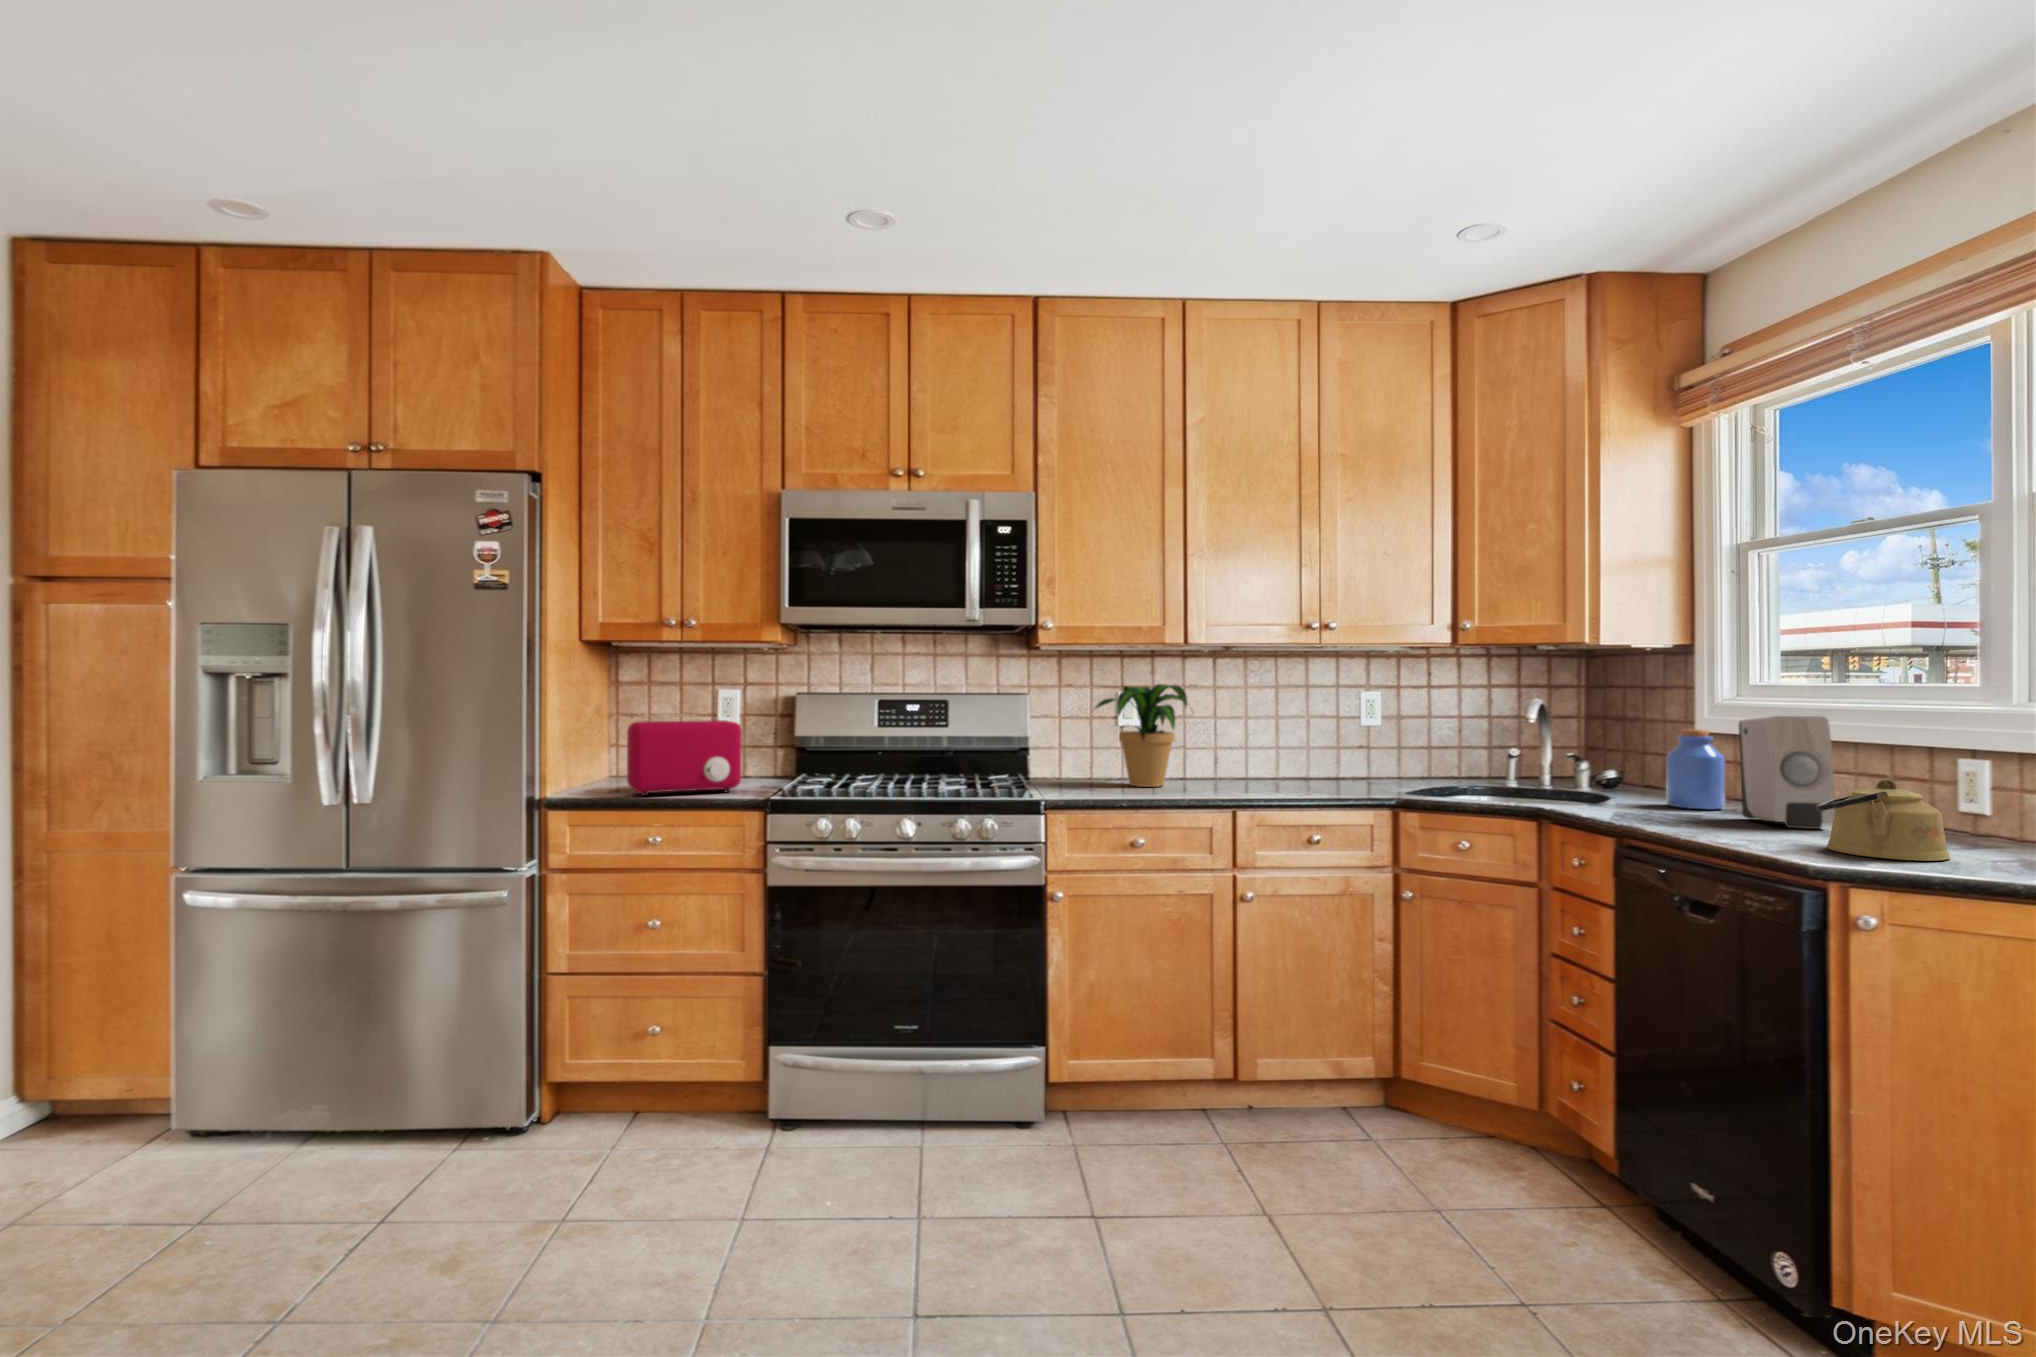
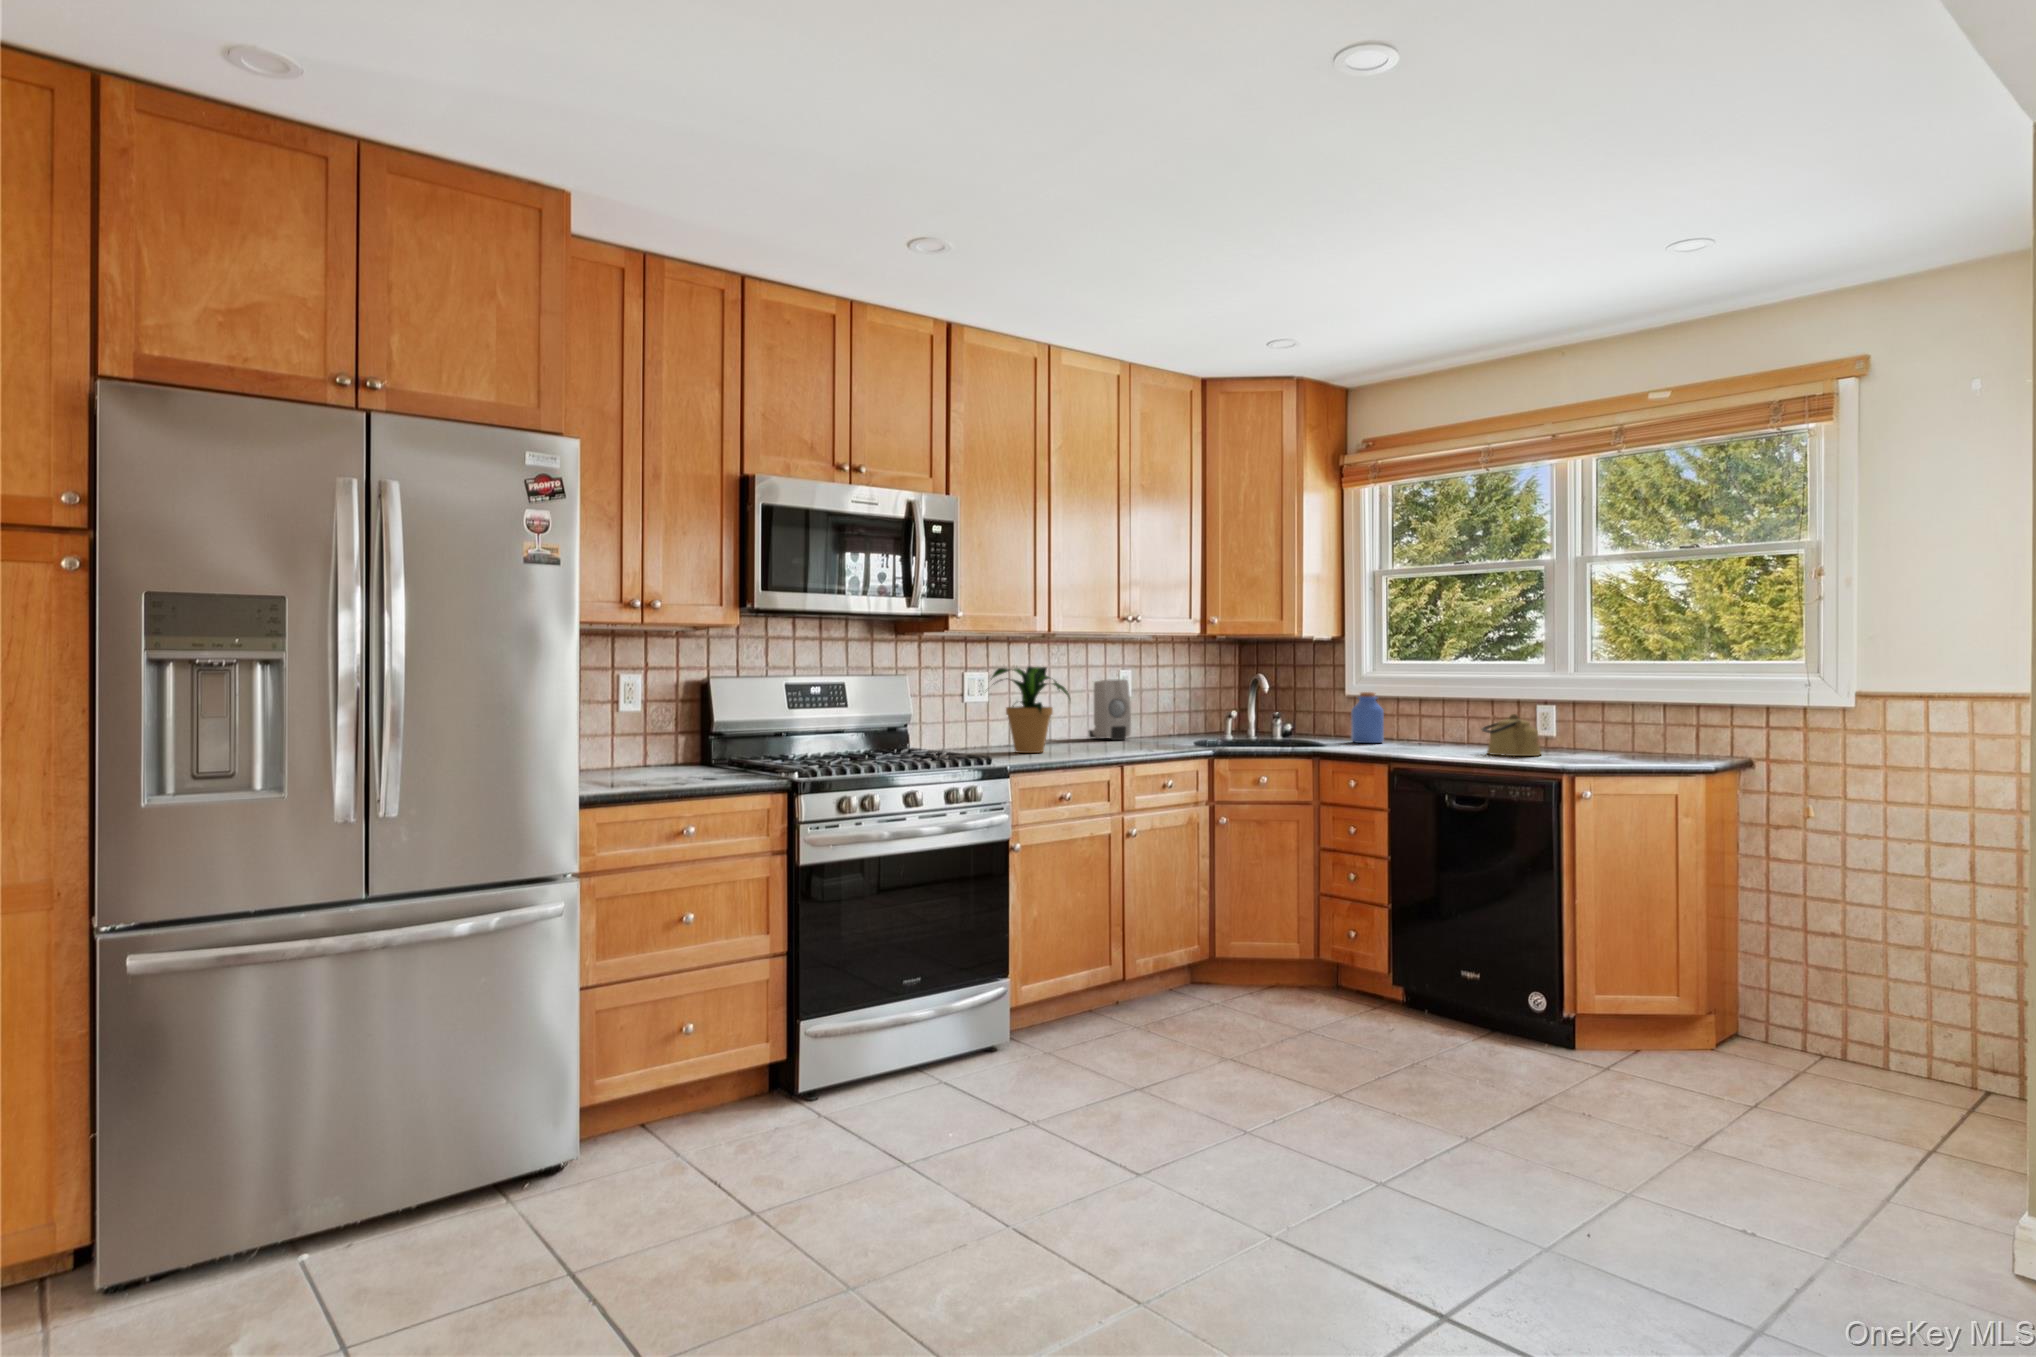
soap dispenser: present [1739,716,1834,829] -> present [1089,679,1131,740]
toaster: present [627,720,742,796] -> none [639,707,746,787]

